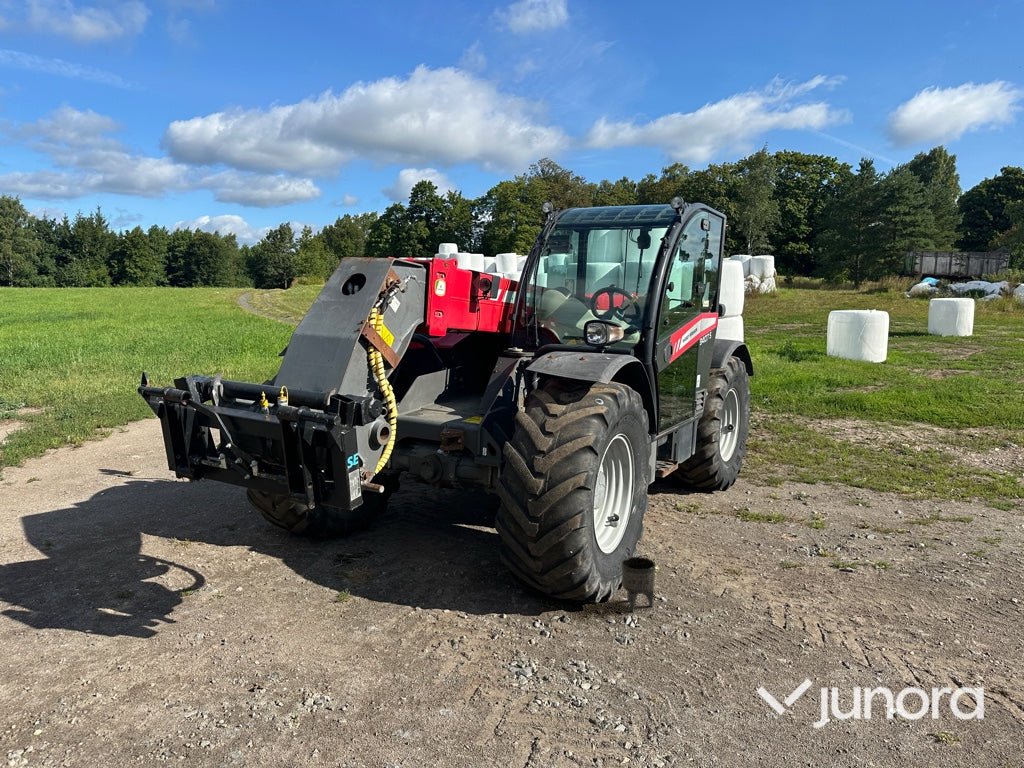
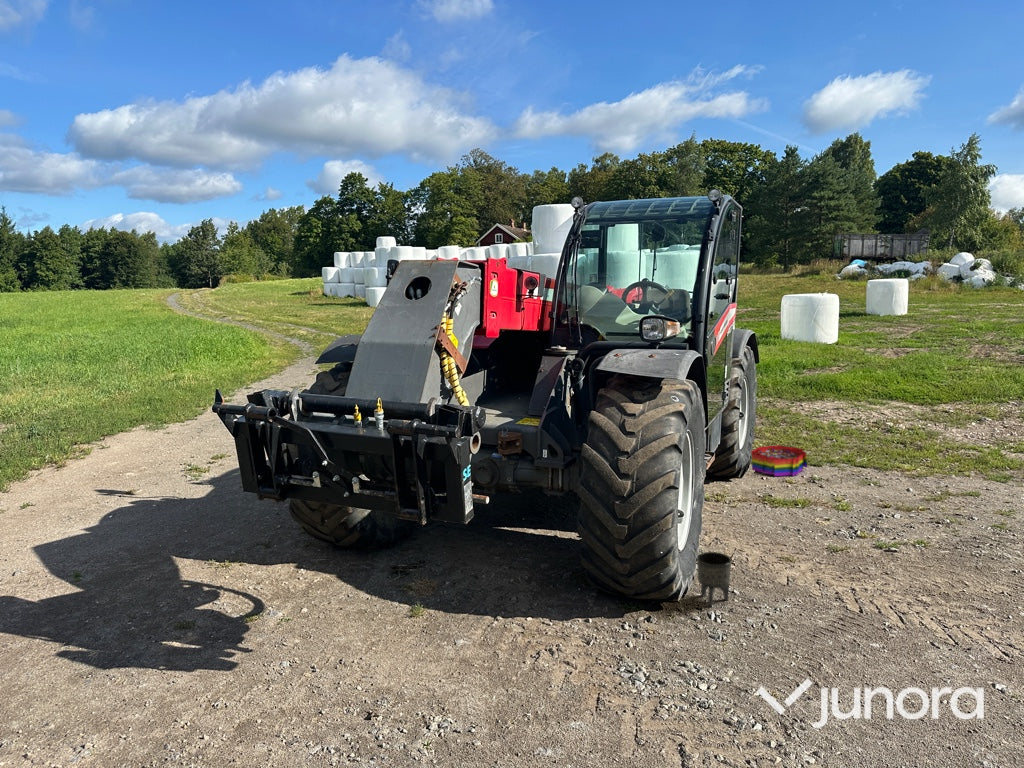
storage bin: none [735,459,791,491] -> present [751,445,807,476]

